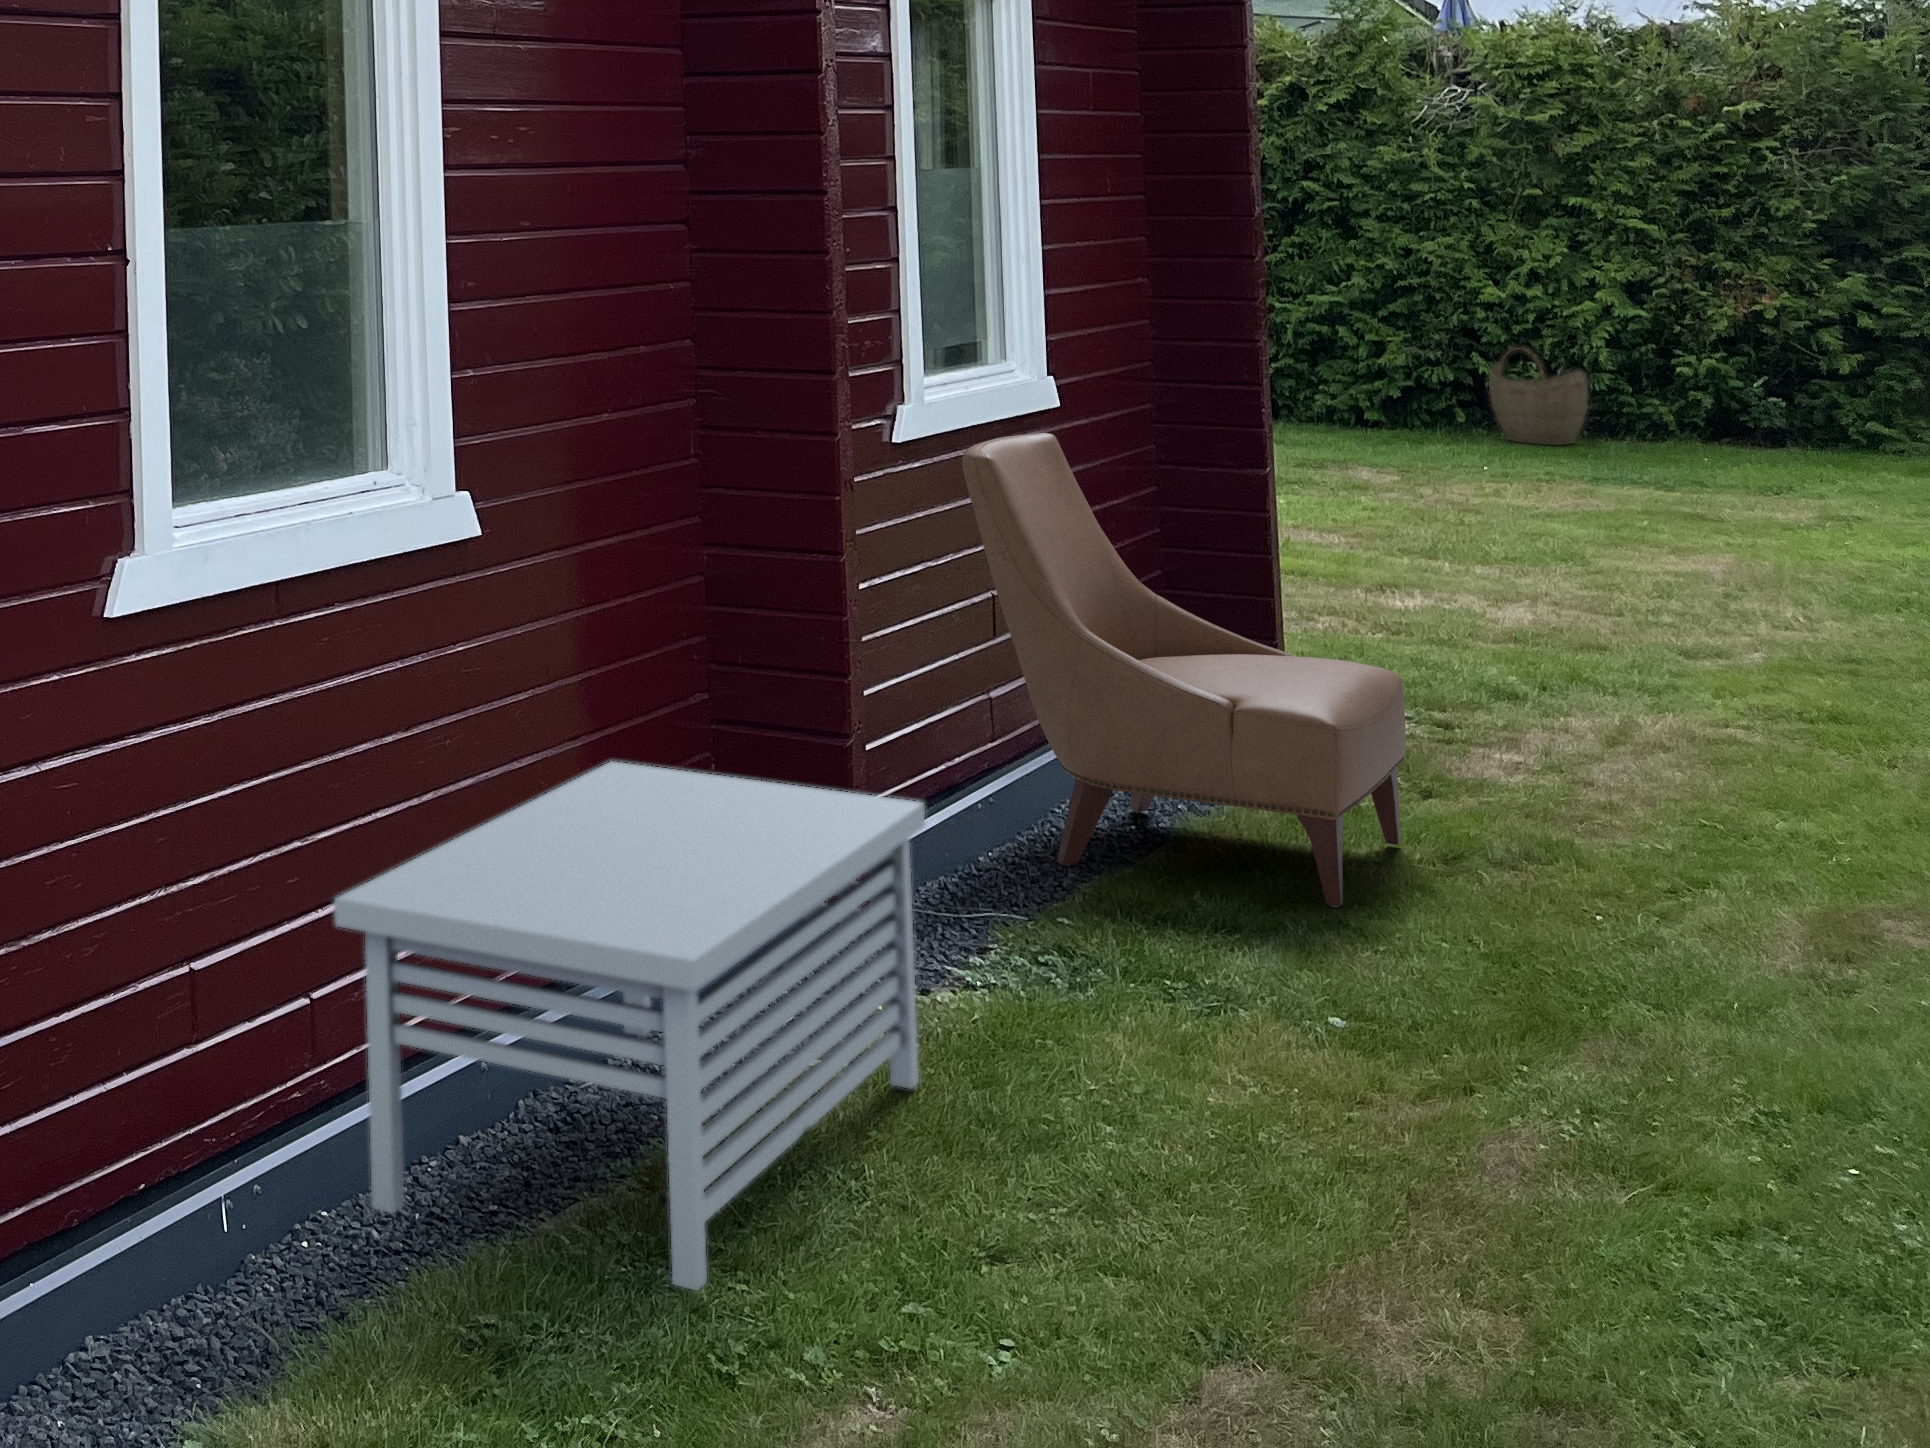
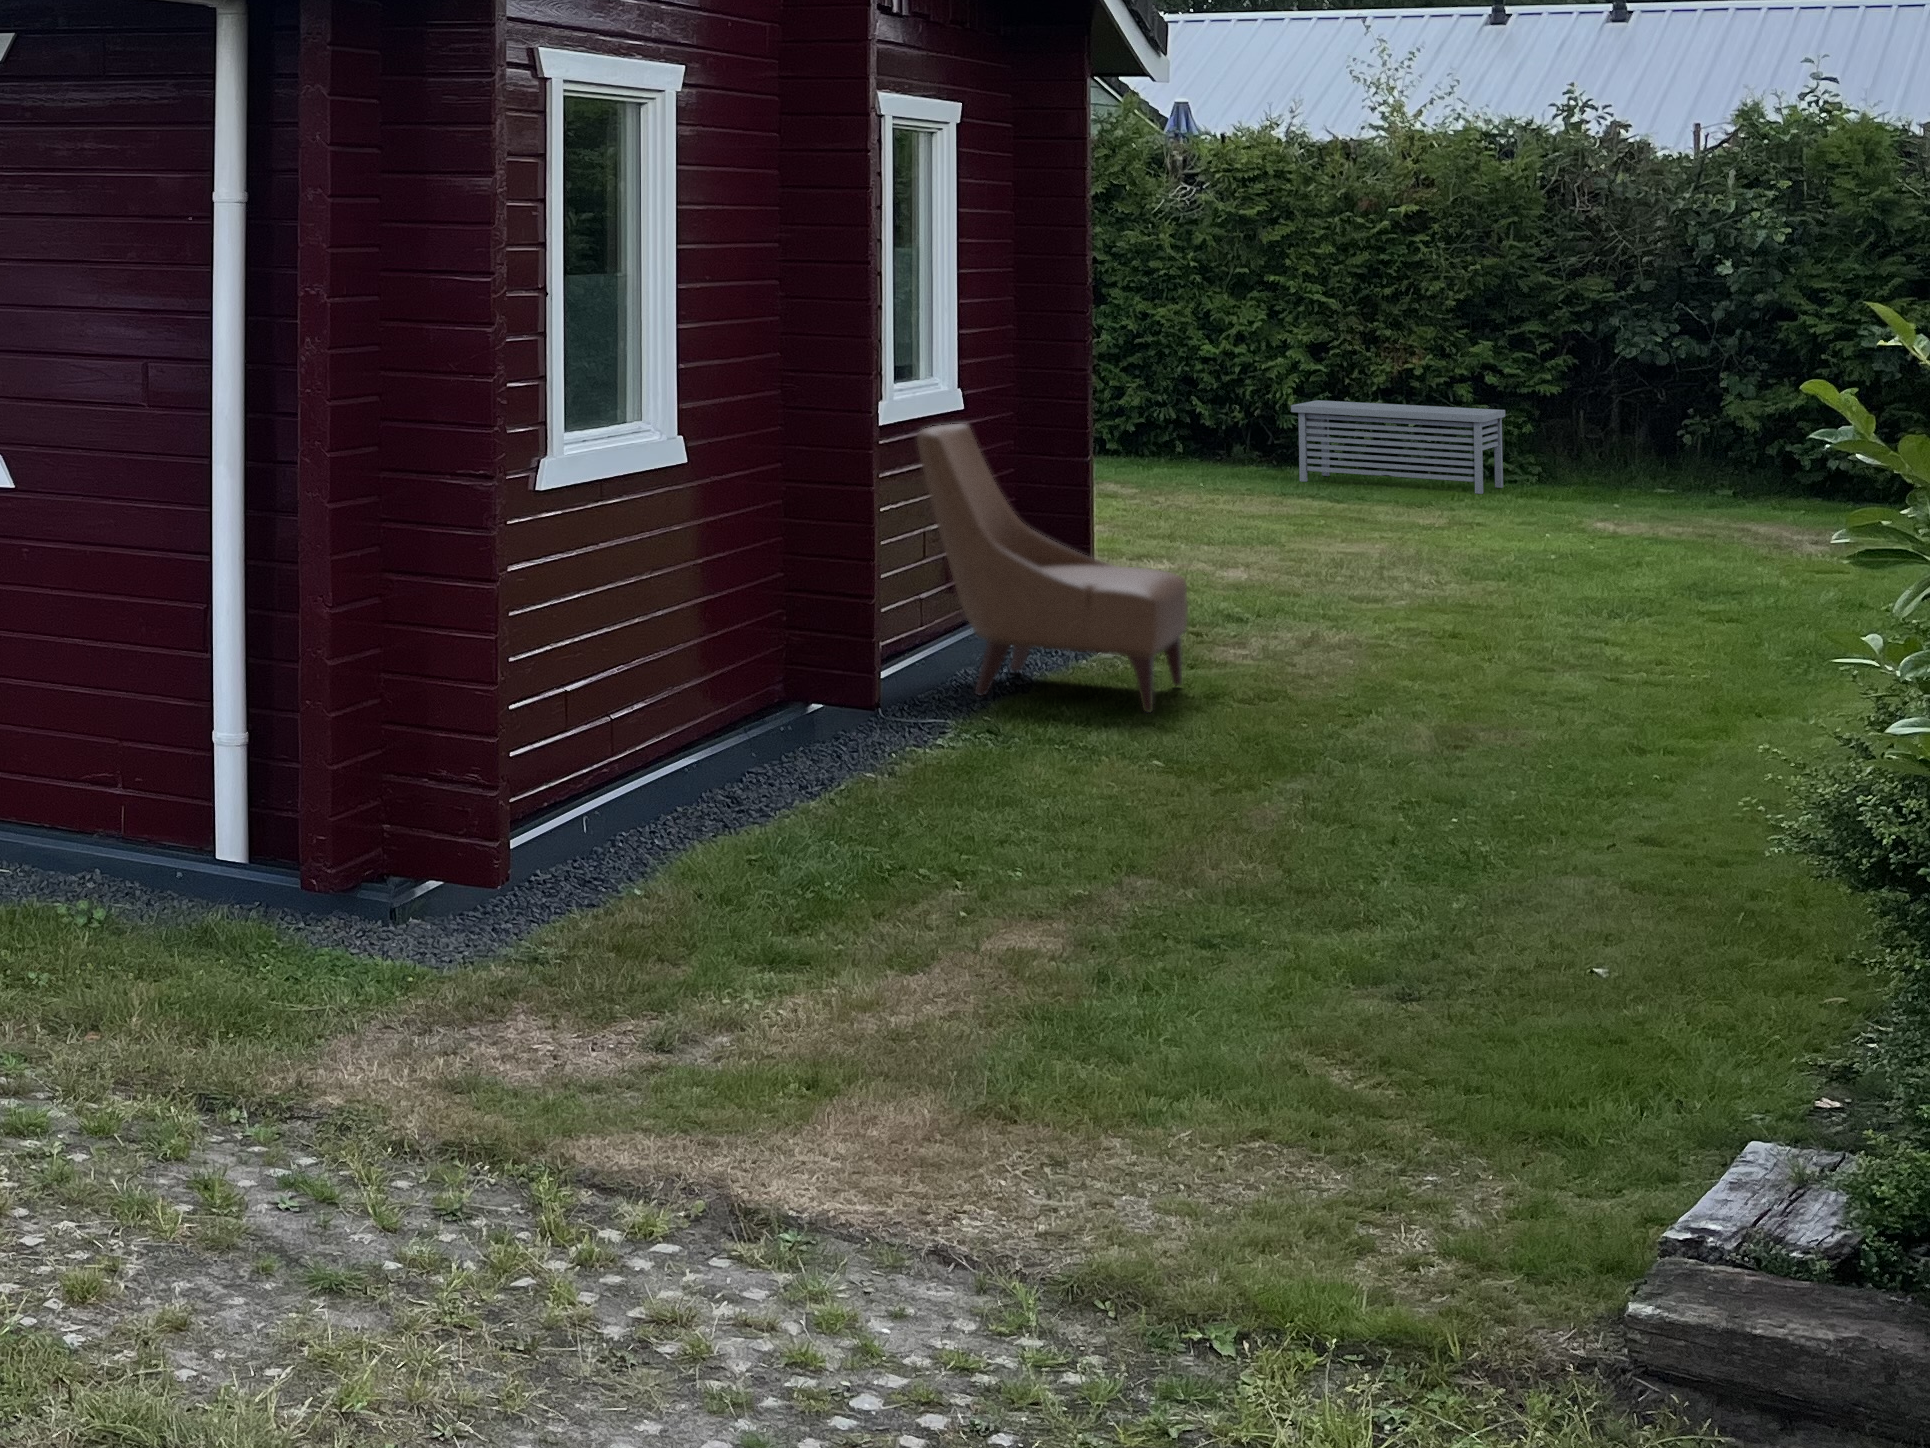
woven basket: present [1489,347,1588,445] -> none [1205,394,1280,474]
storage bench: present [334,762,925,1290] -> present [1291,400,1505,494]

